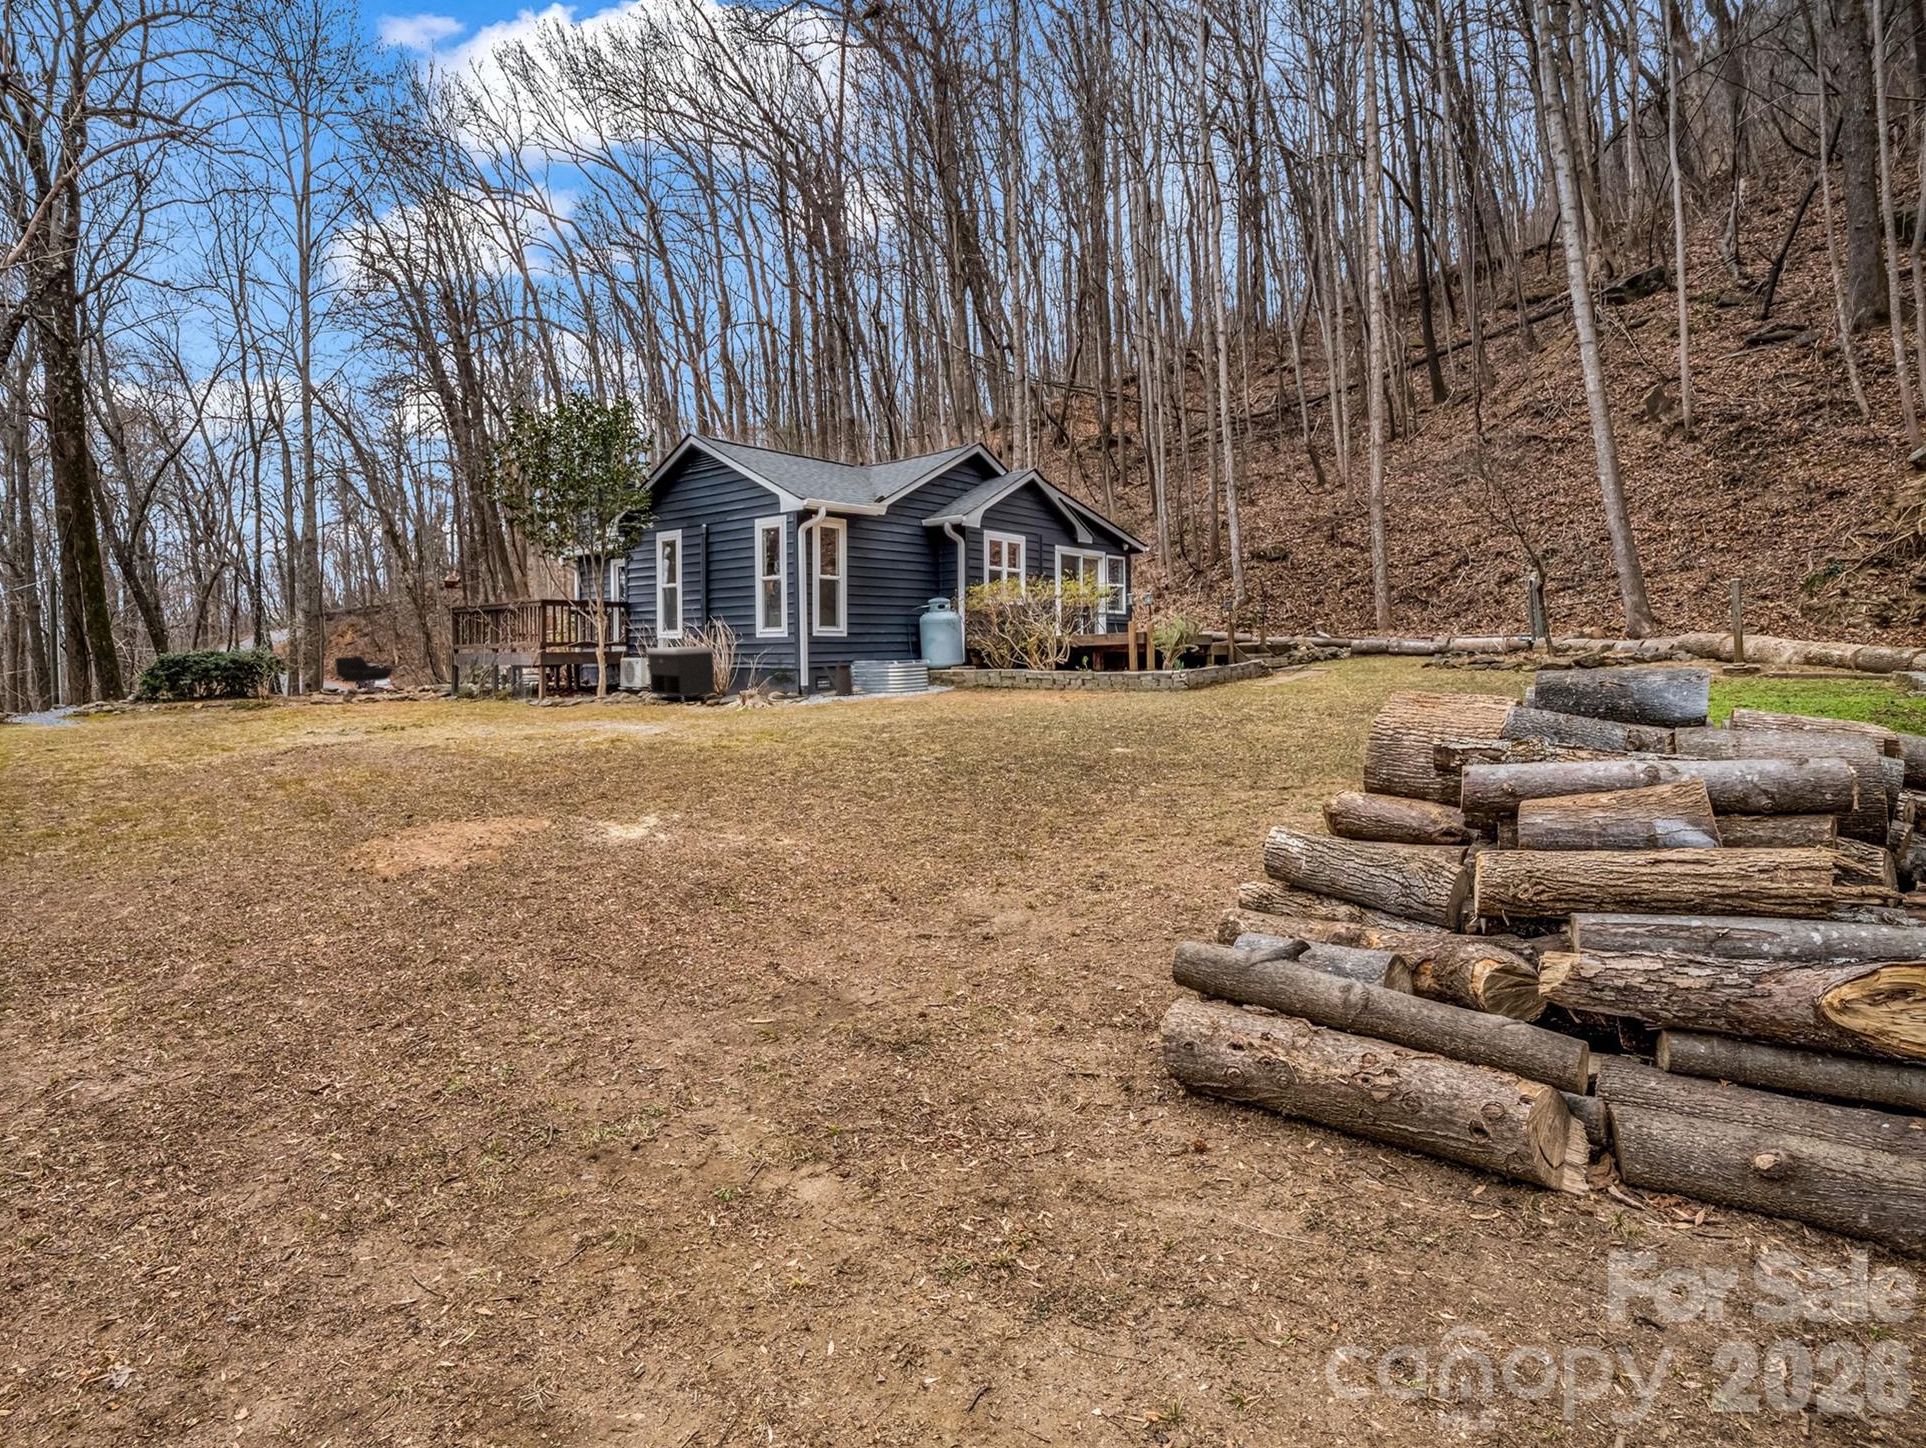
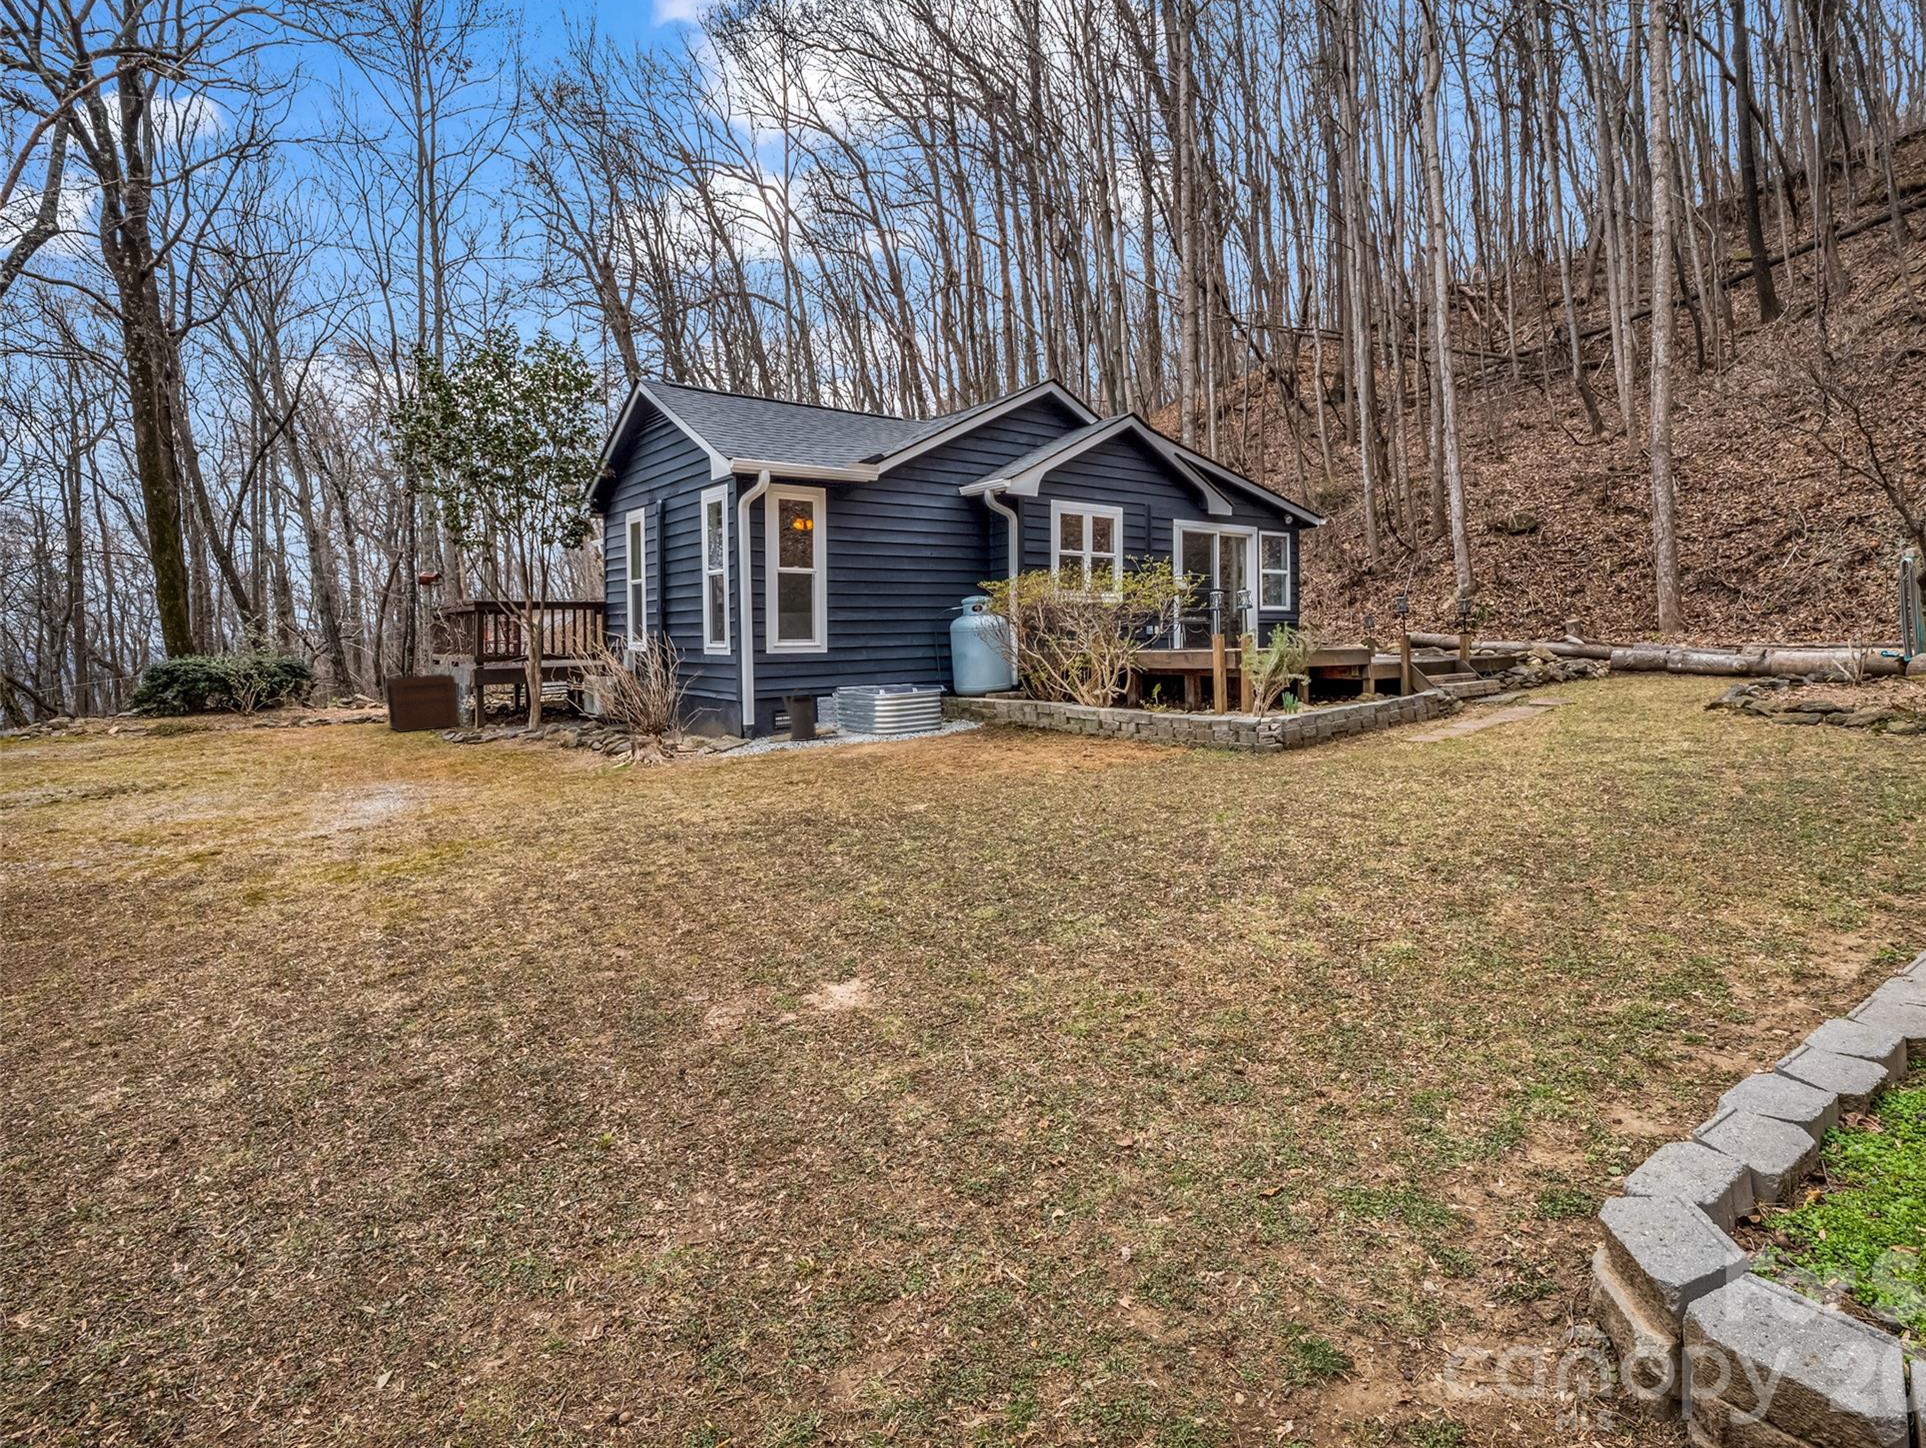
storage bench: present [646,647,715,700] -> none [554,667,632,746]
potted tree: present [770,655,796,699] -> none [690,679,740,745]
lounge chair: present [335,656,394,694] -> none [281,670,356,717]
wooden crate: none [471,656,532,699] -> present [385,674,459,732]

